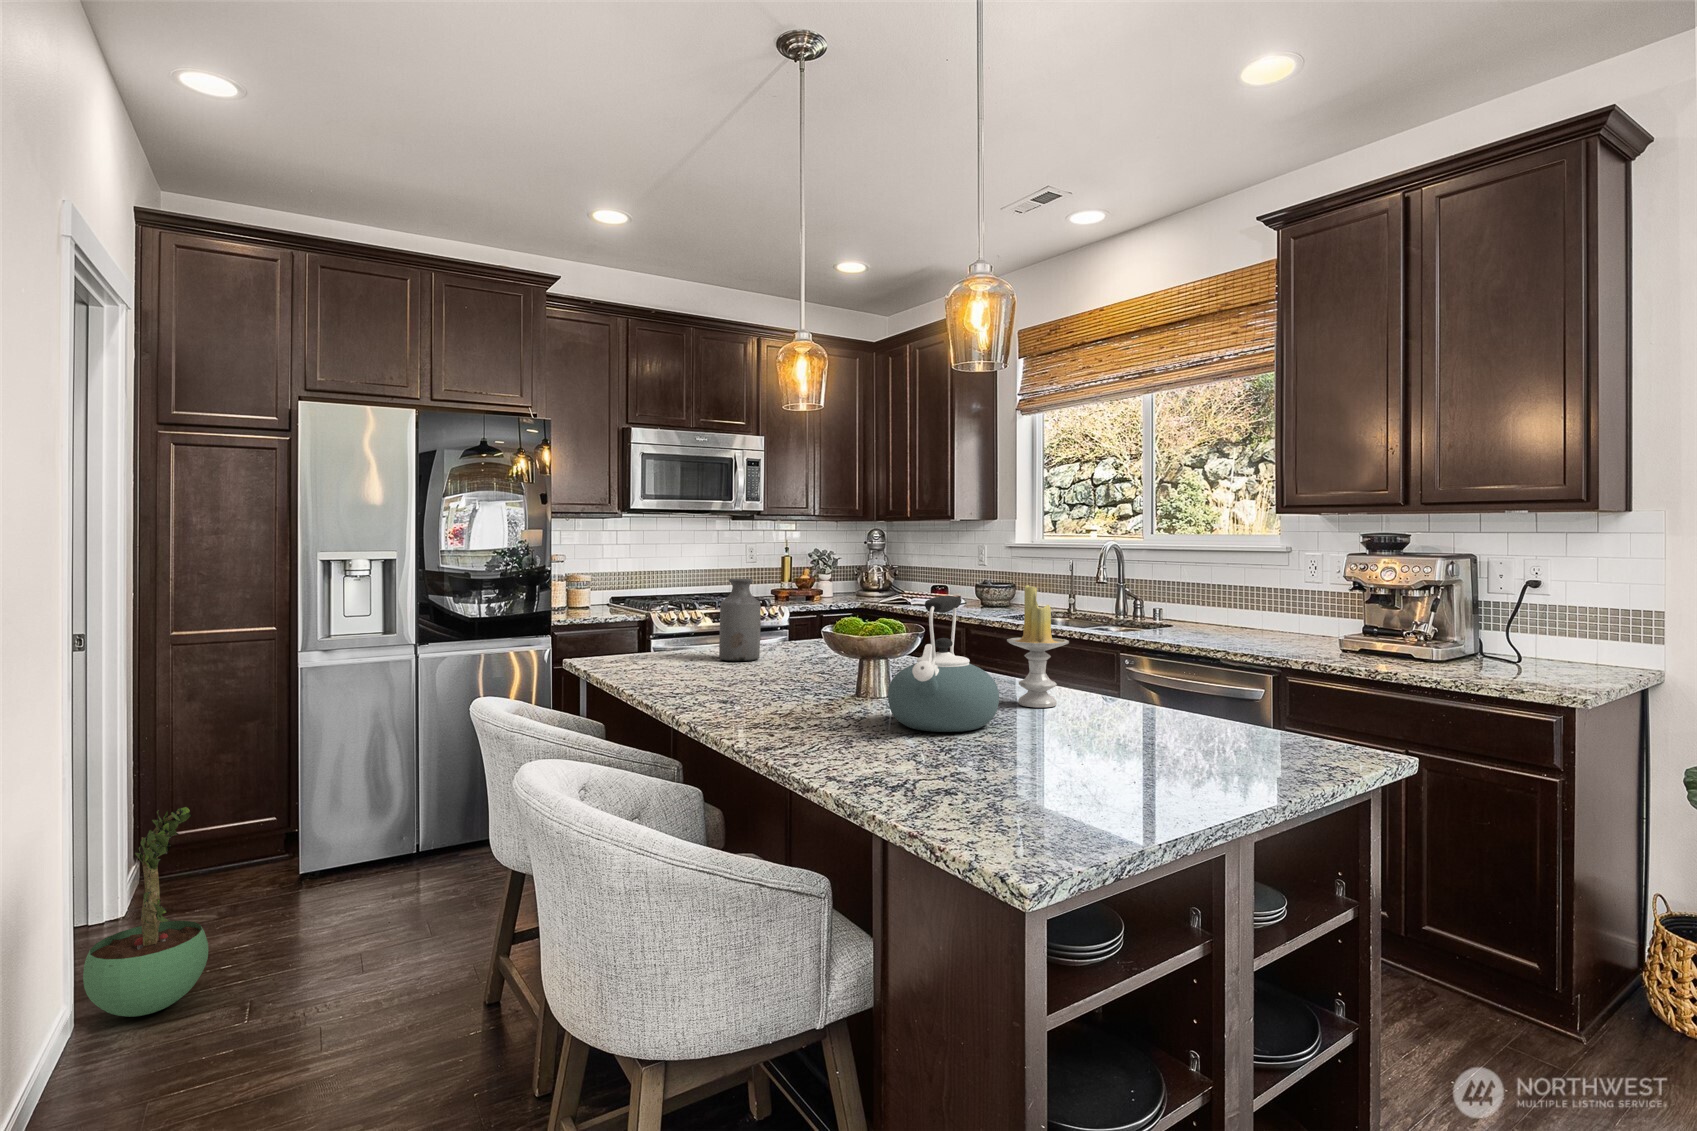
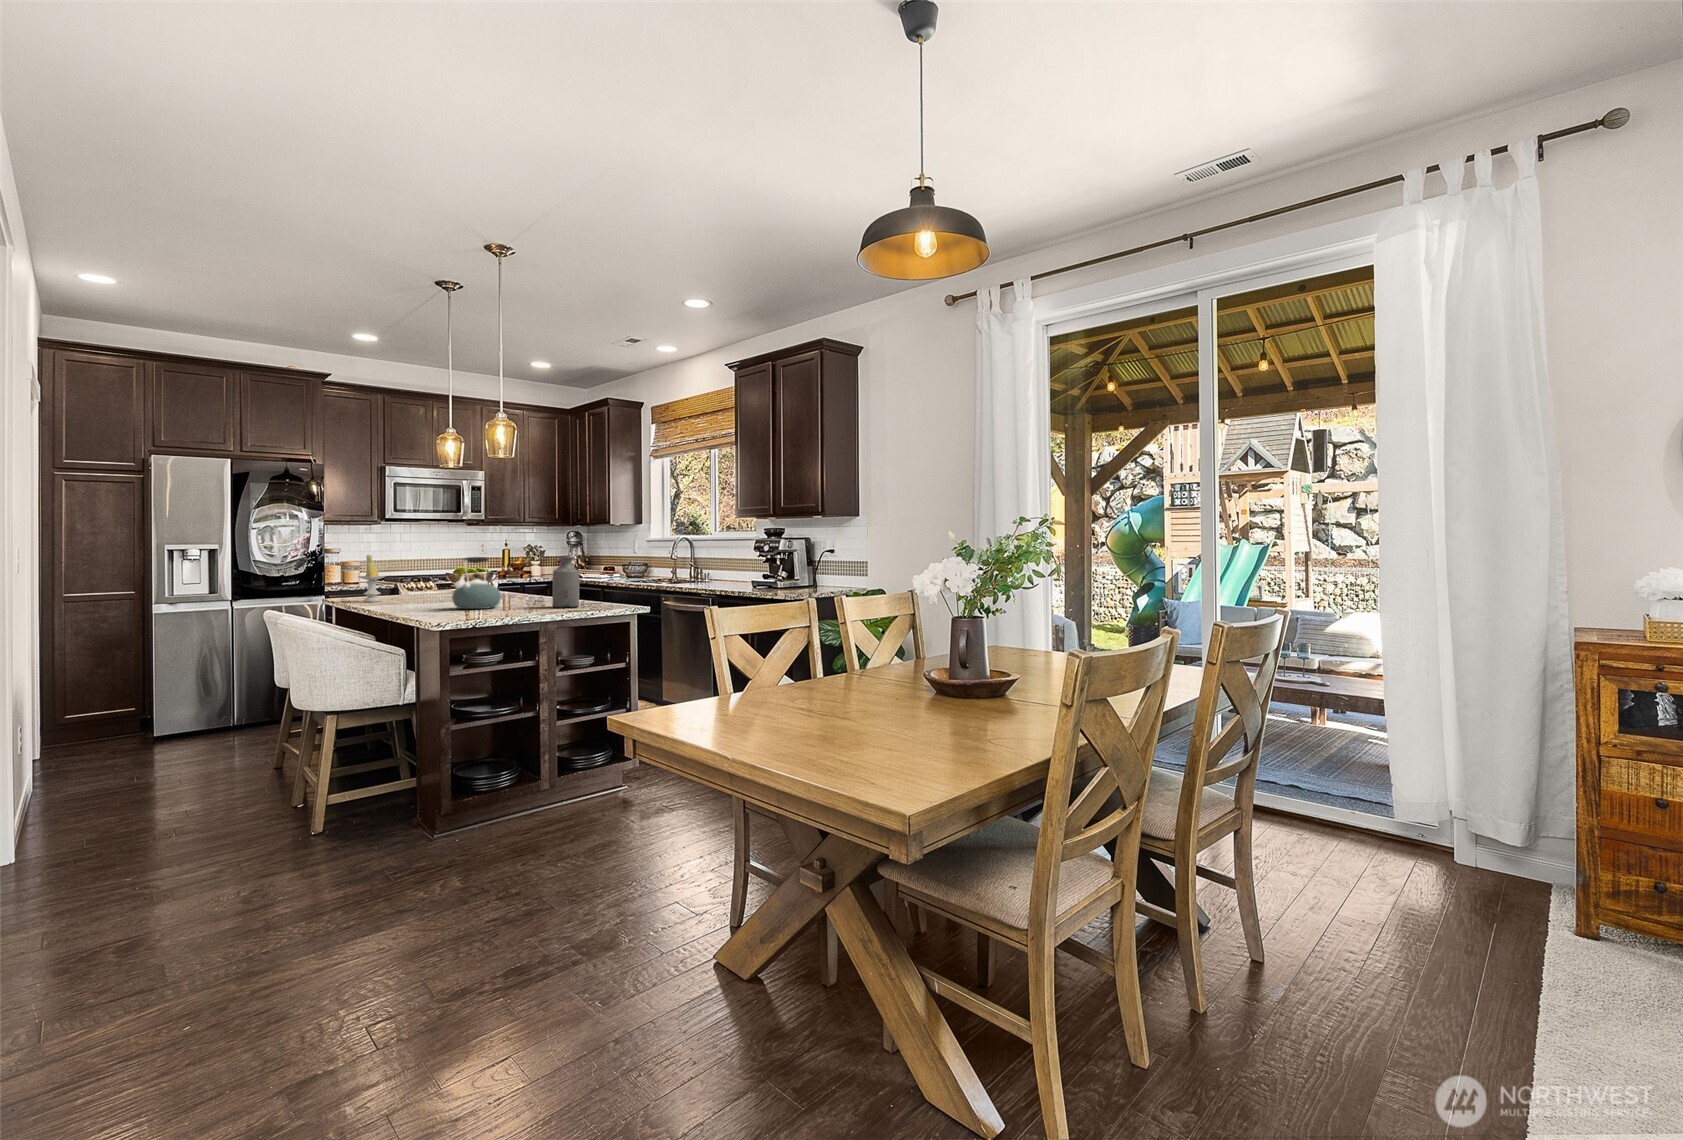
bottle: present [719,579,761,661] -> present [552,557,579,608]
candle: present [1007,585,1069,707] -> present [358,555,385,602]
potted plant: present [83,807,208,1017] -> none [44,676,115,780]

